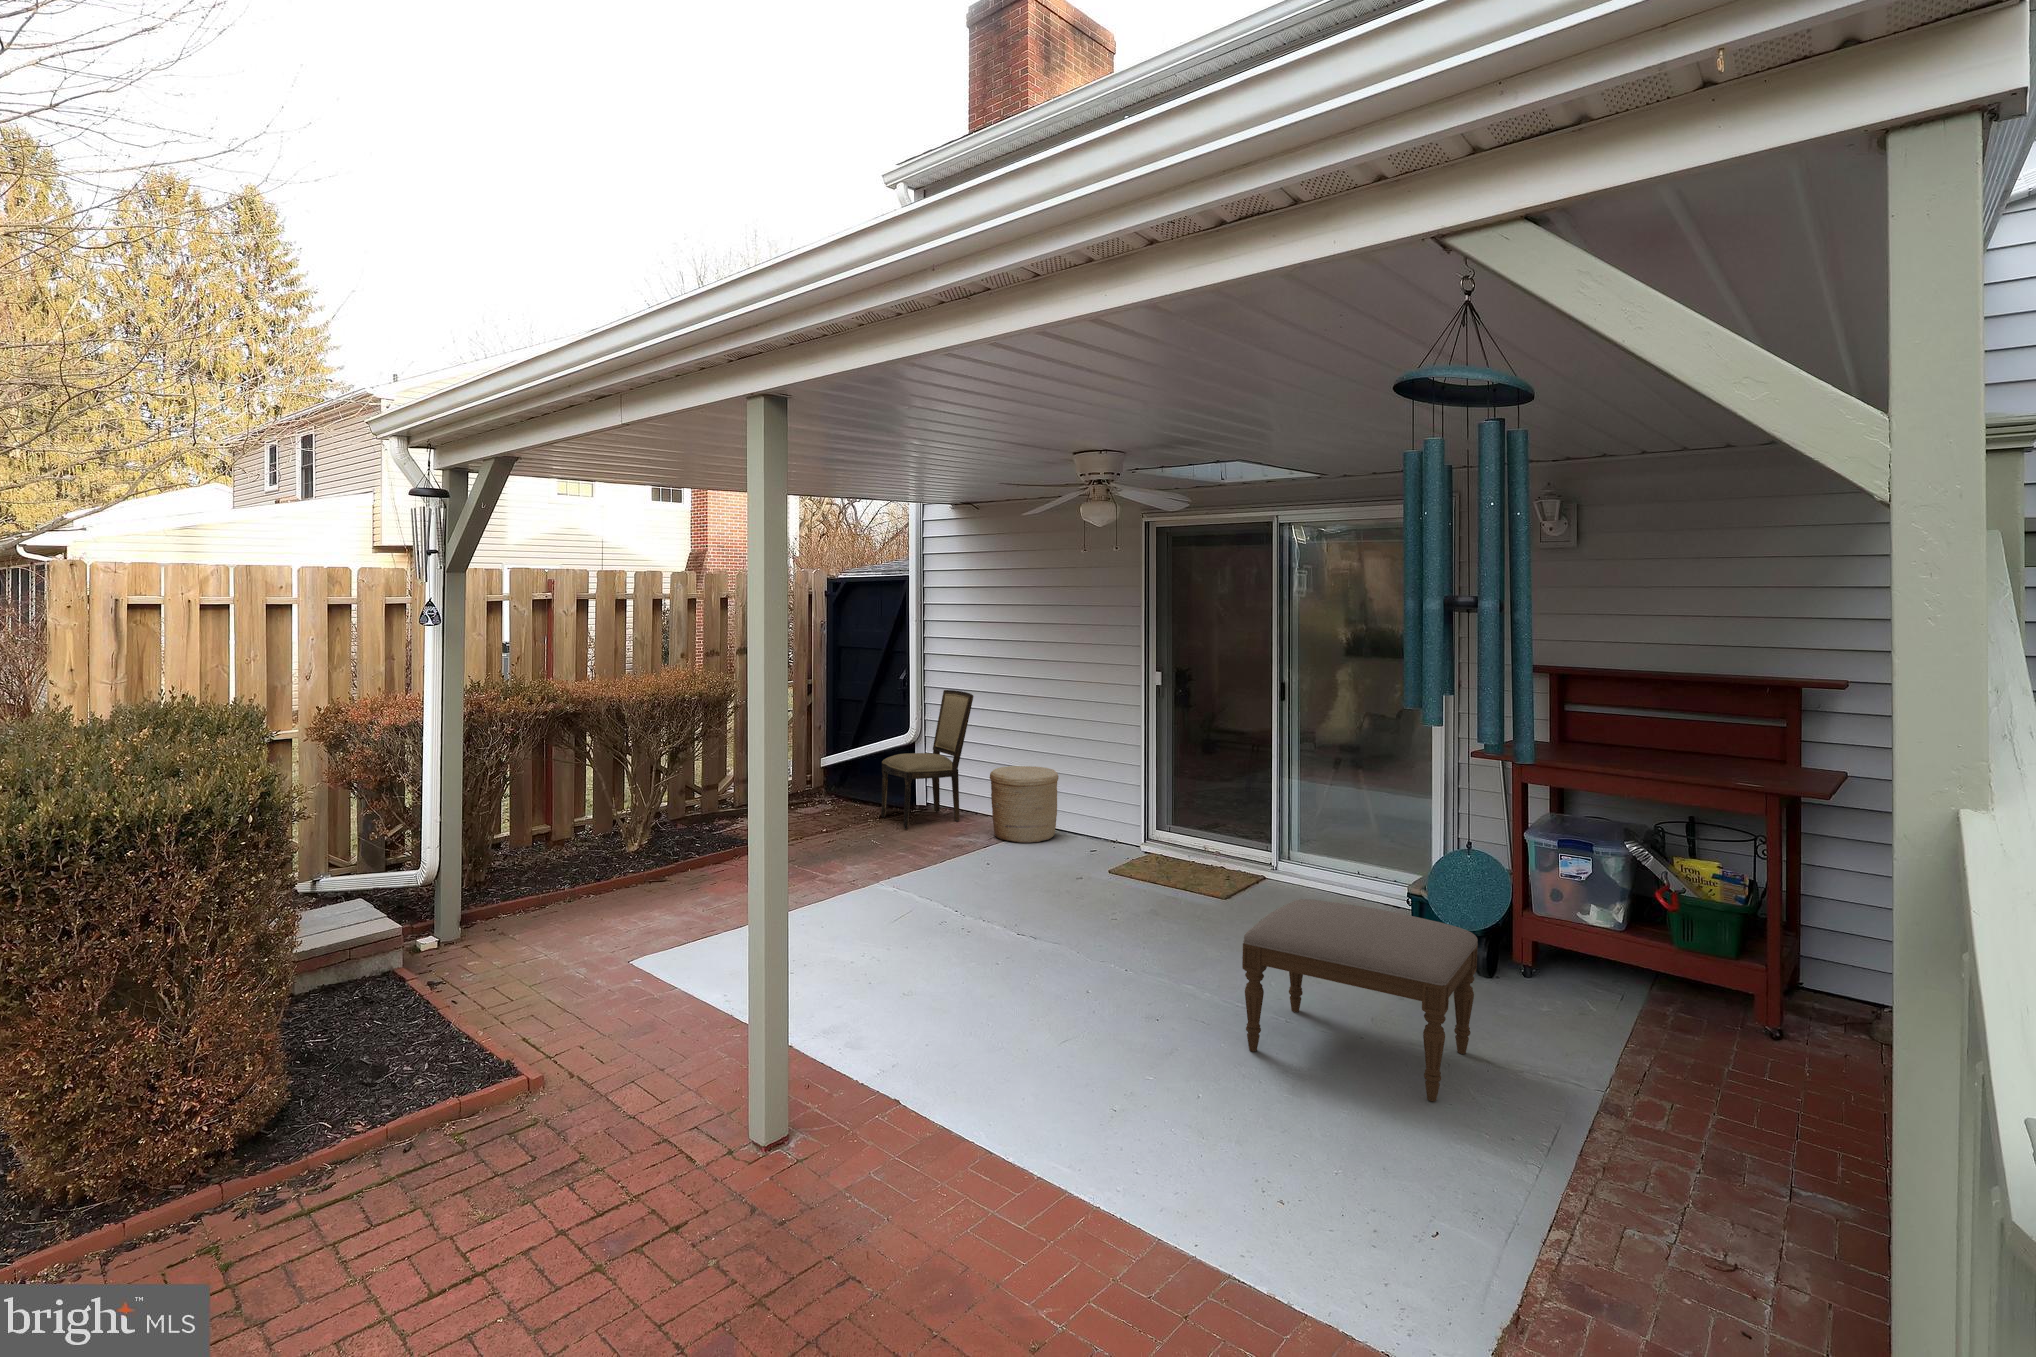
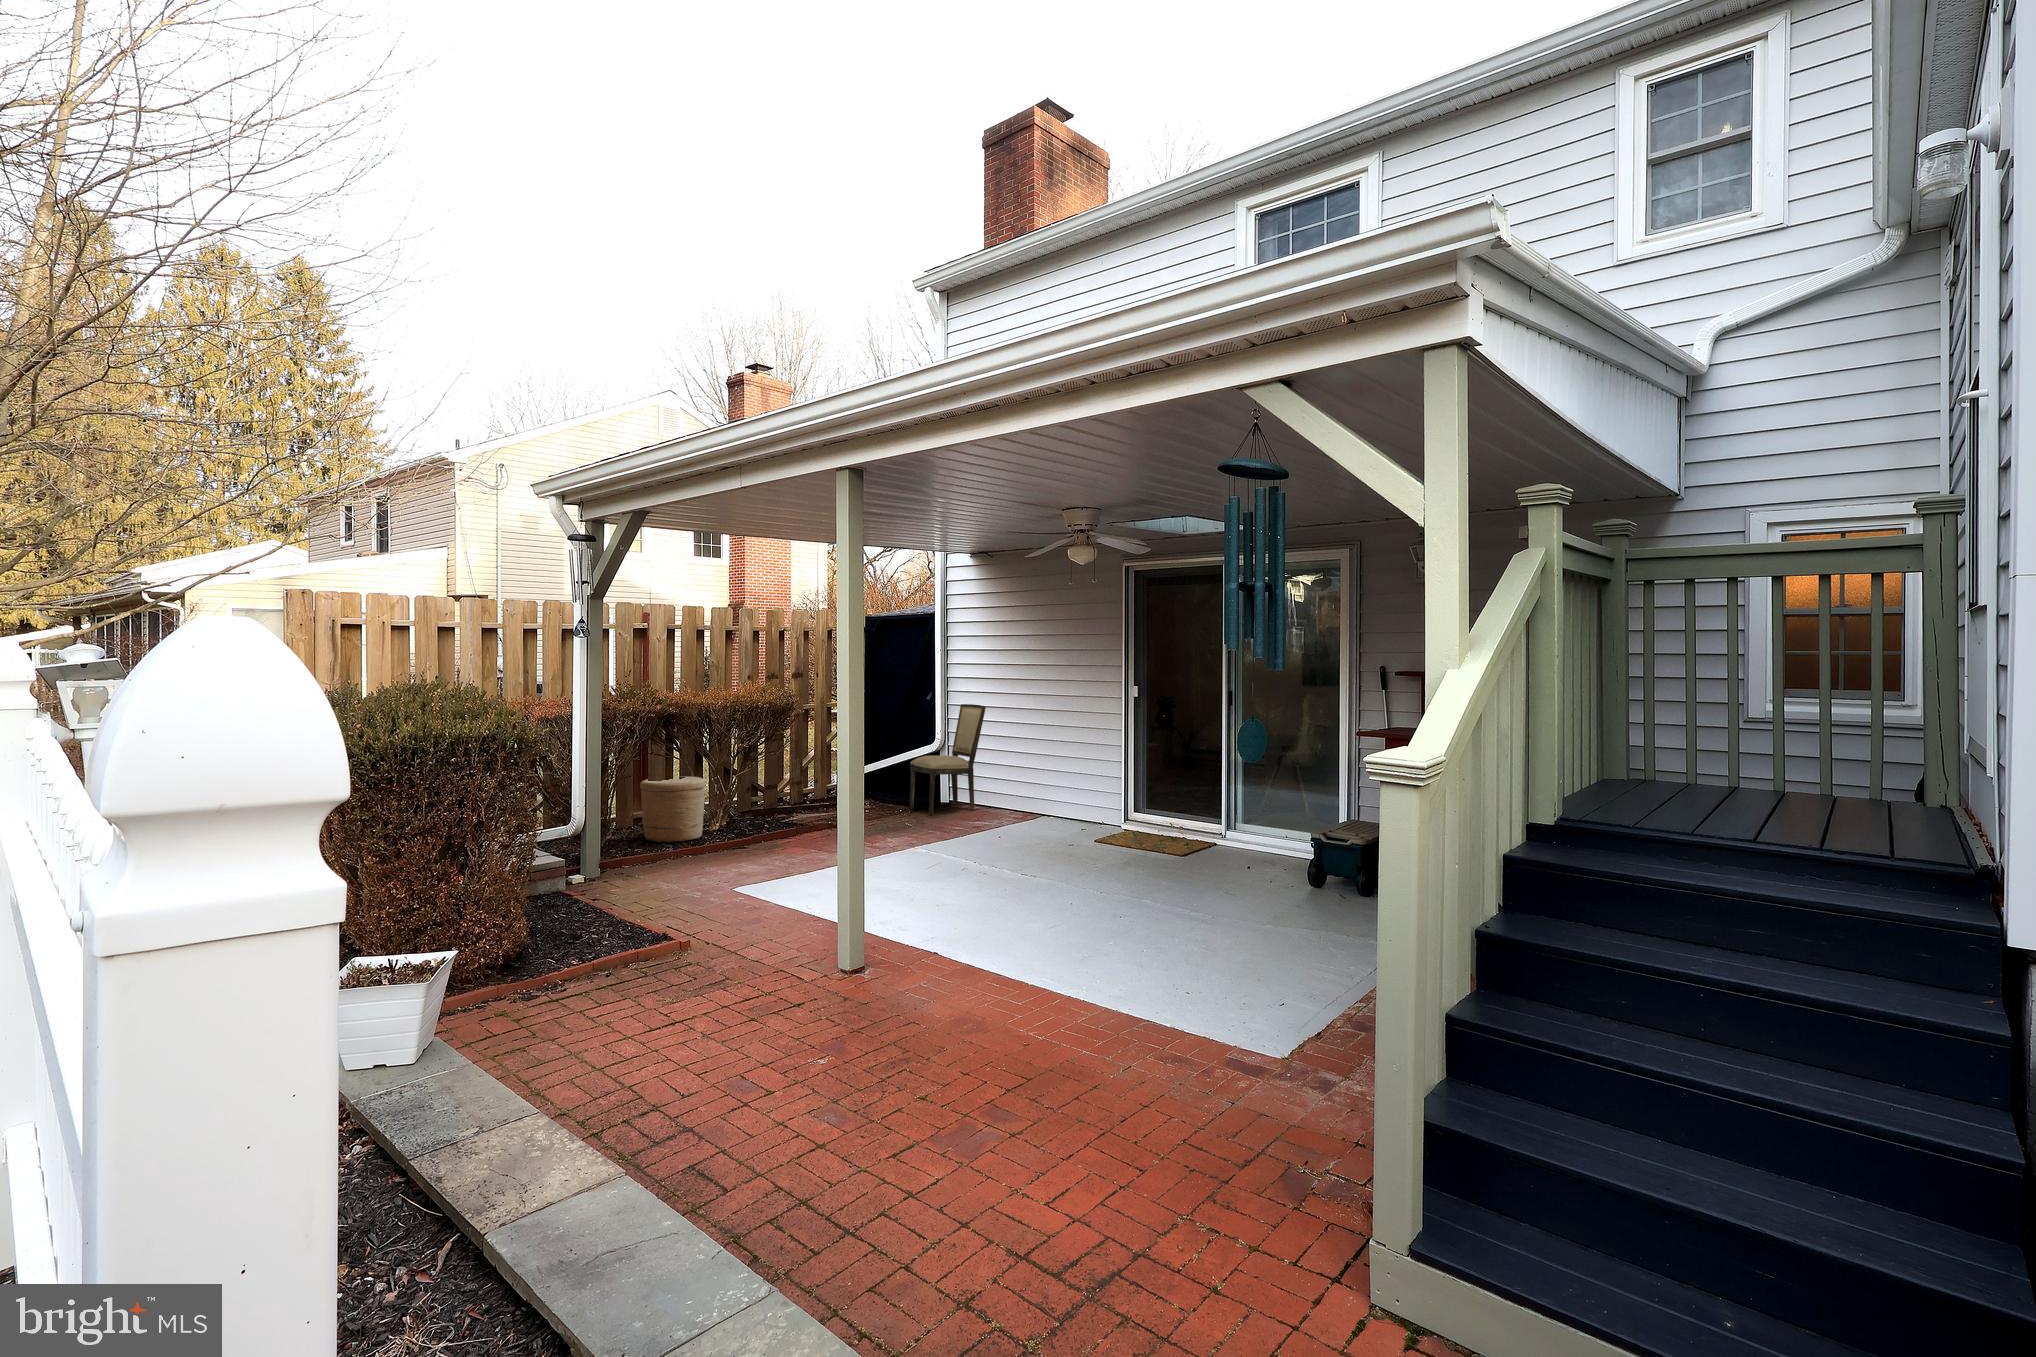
woven basket: present [990,766,1059,843] -> present [640,777,705,842]
ottoman: present [1242,899,1478,1101] -> none [1182,826,1348,951]

